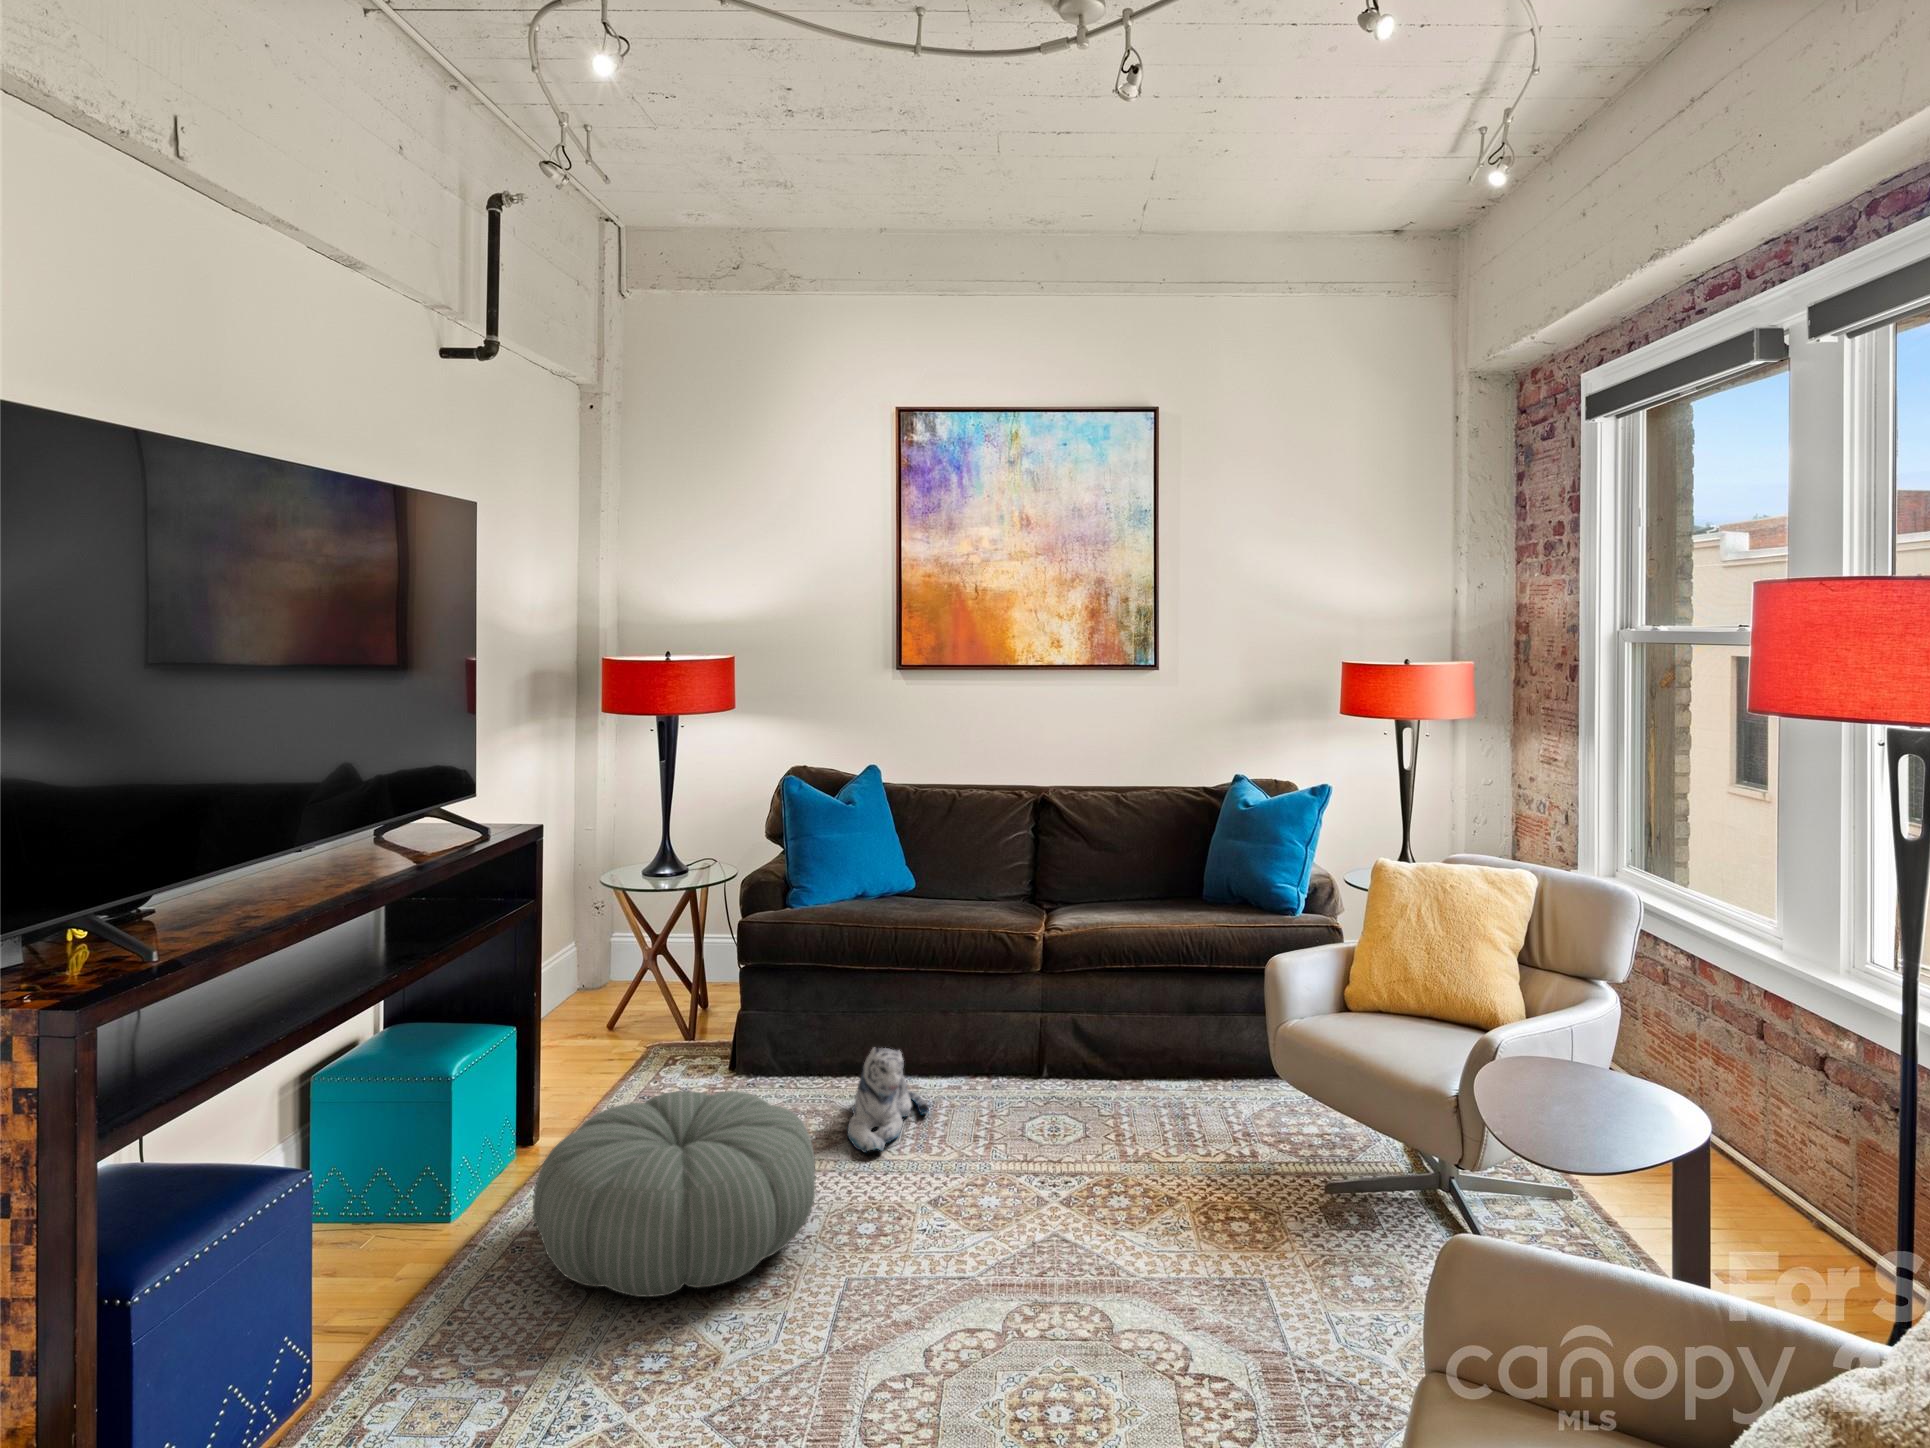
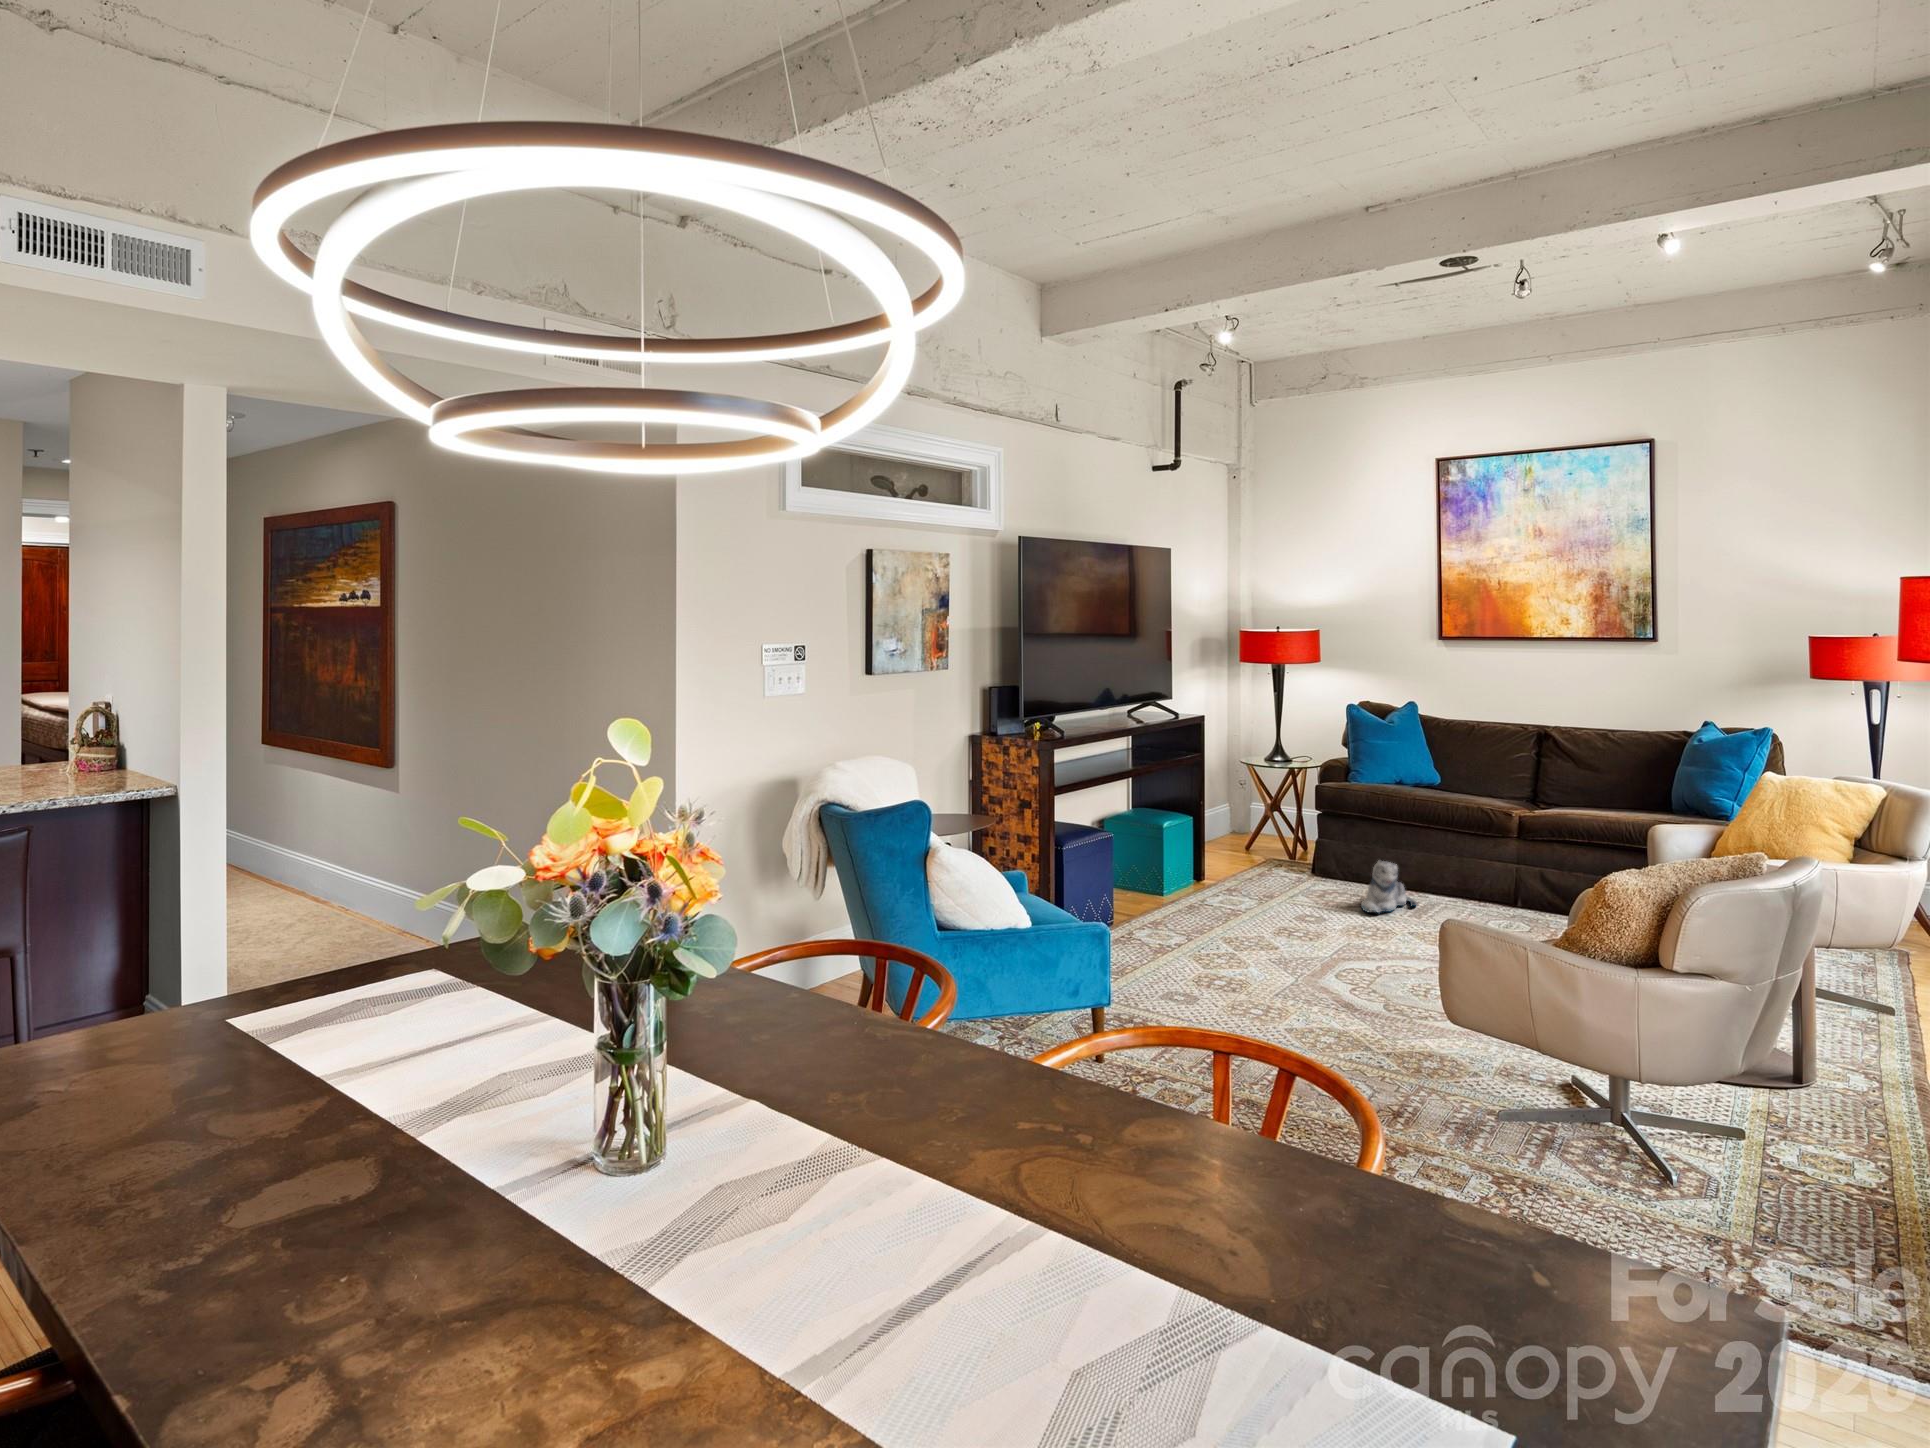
pouf: present [533,1091,815,1297] -> none [1190,856,1330,933]

